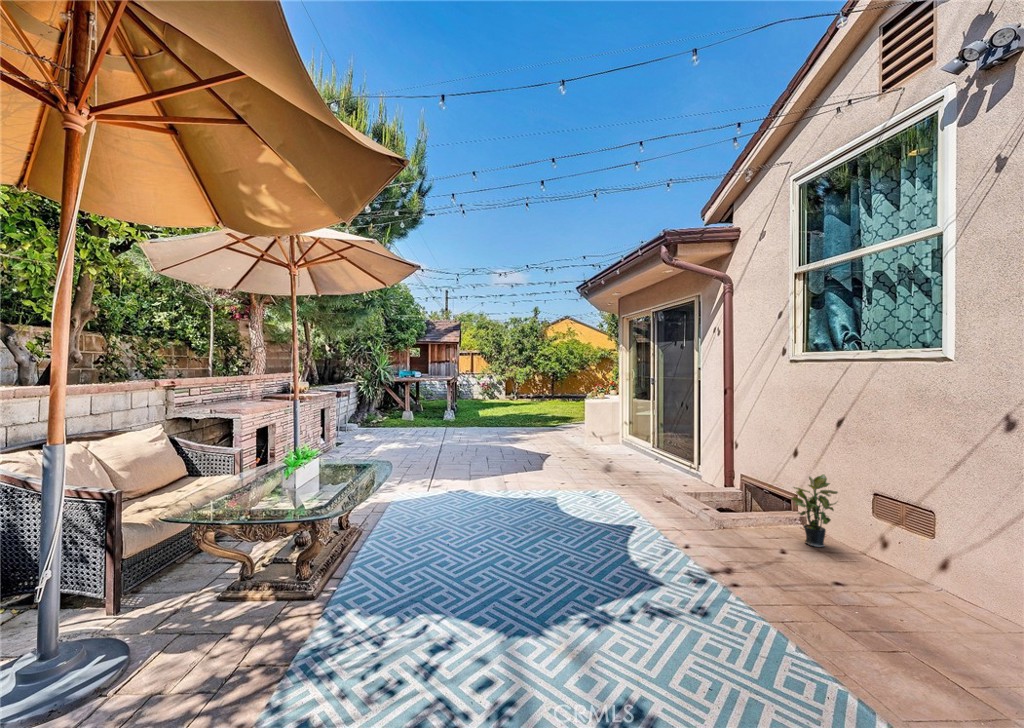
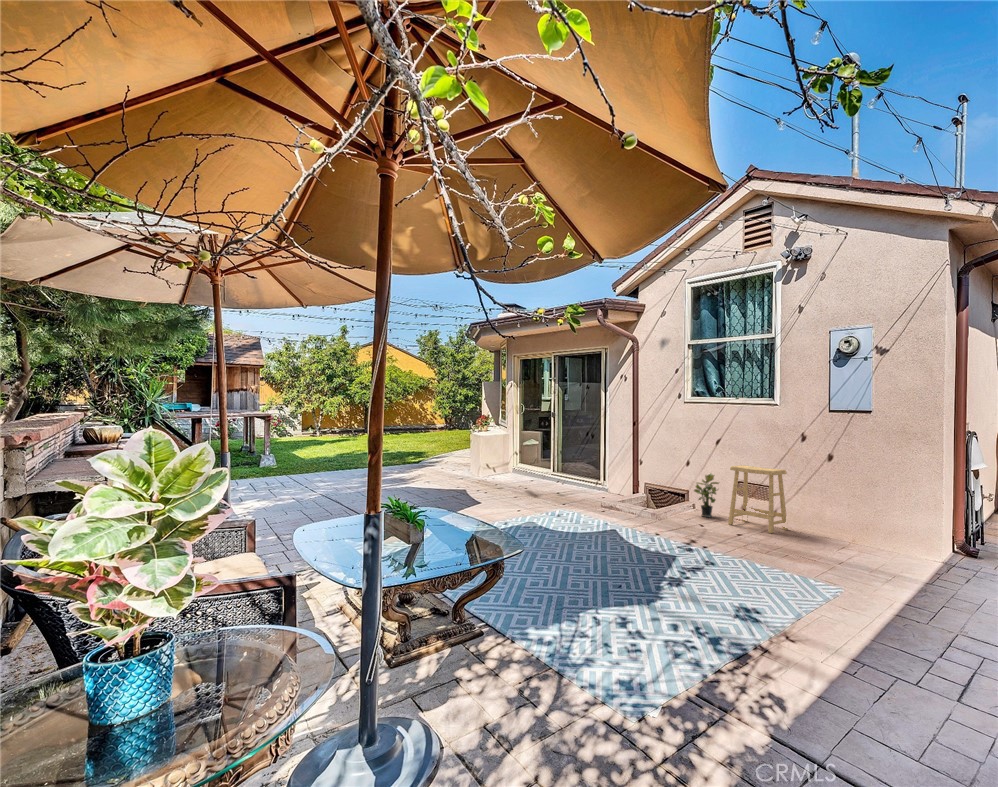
stool: none [841,468,979,614] -> present [728,465,788,533]

